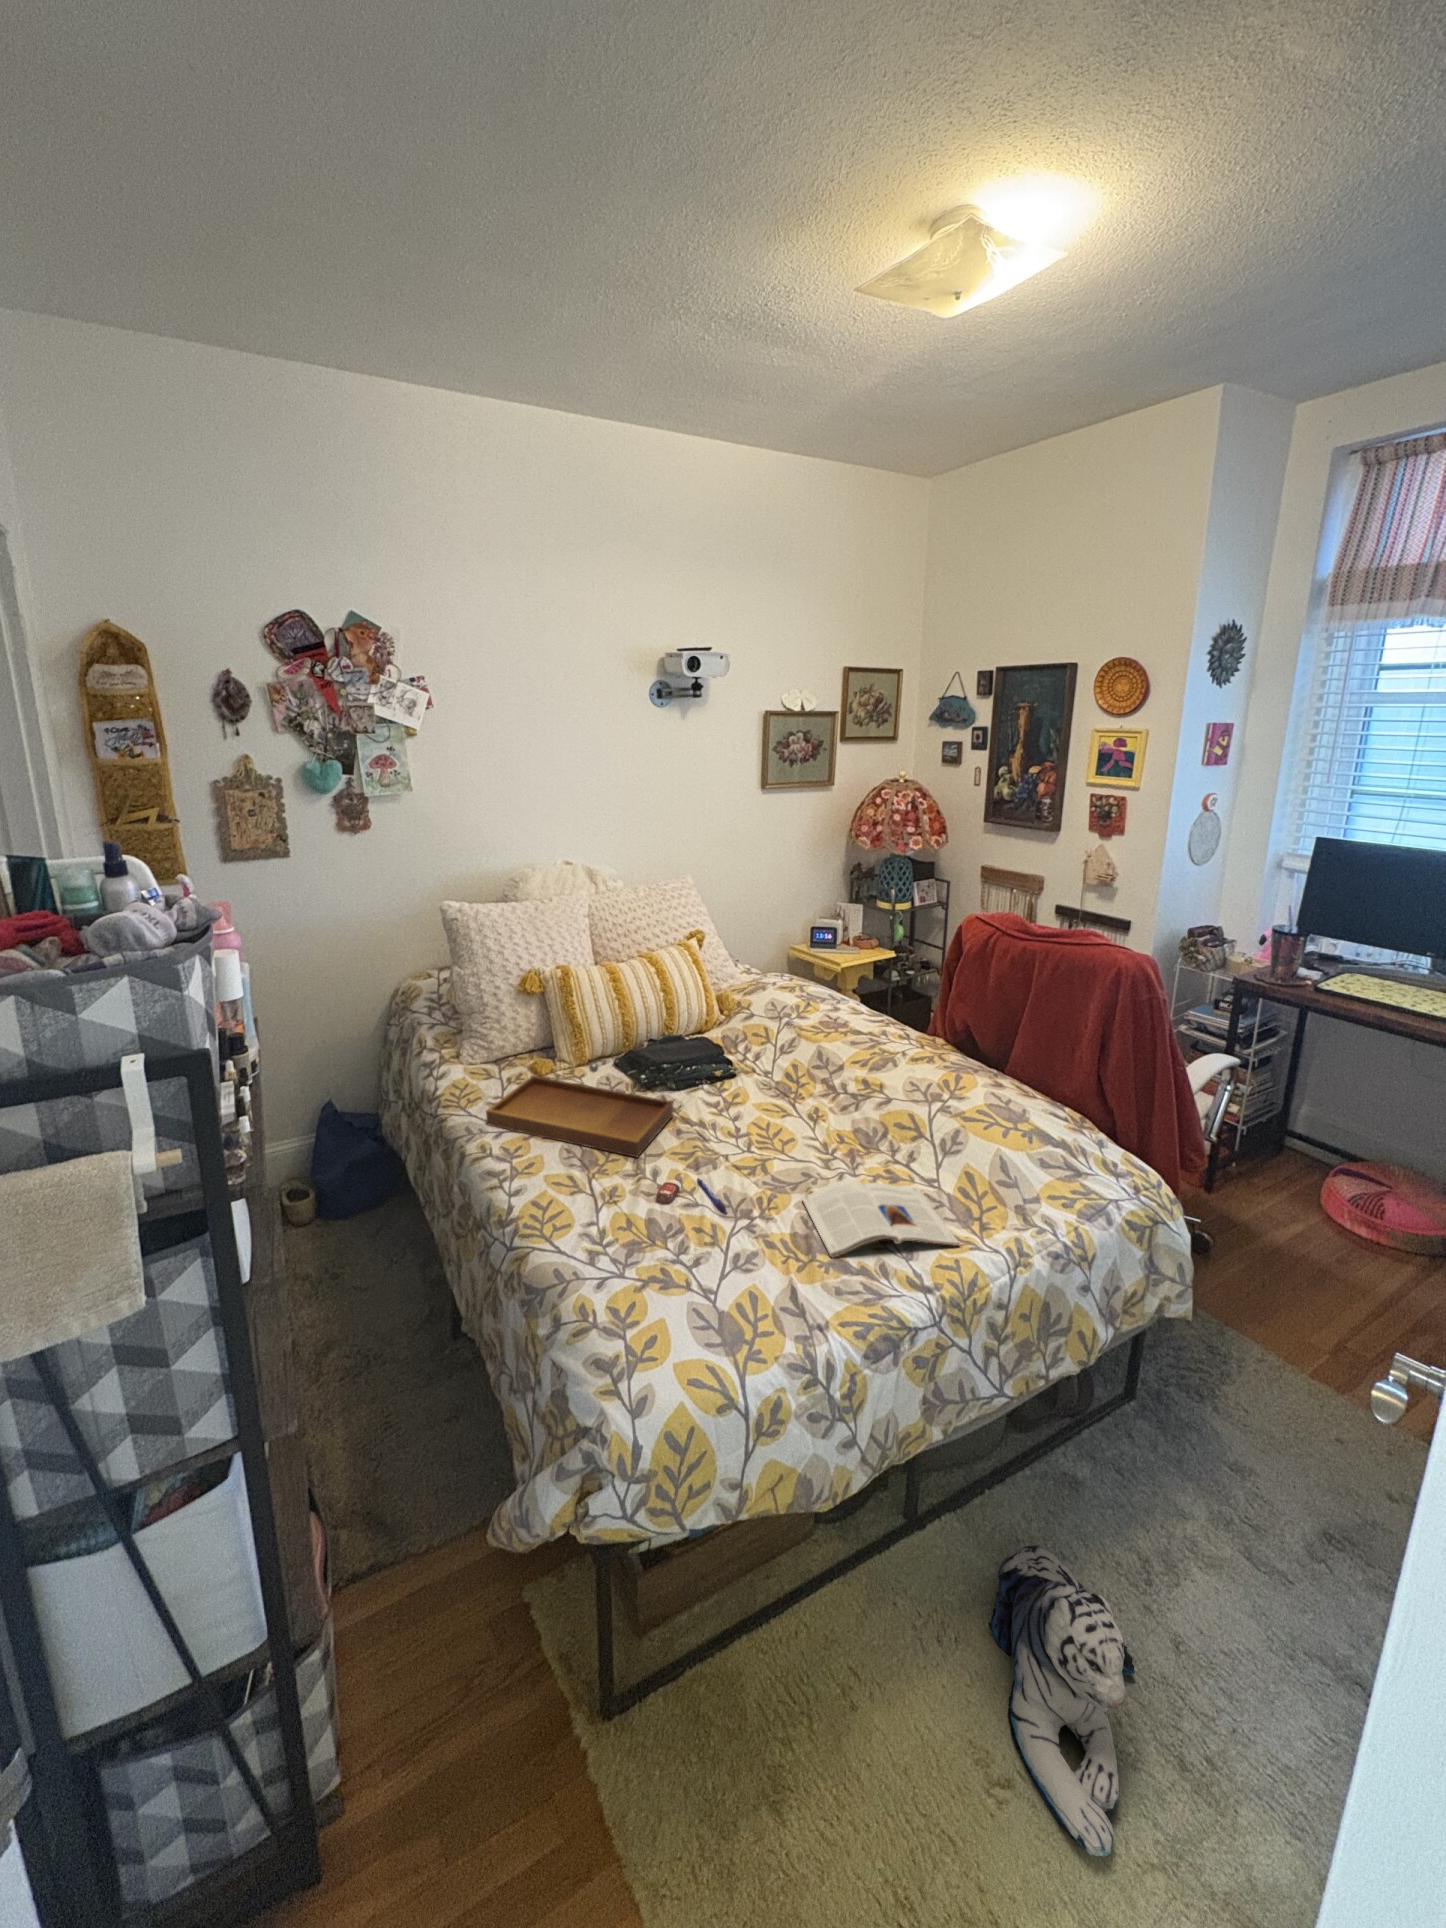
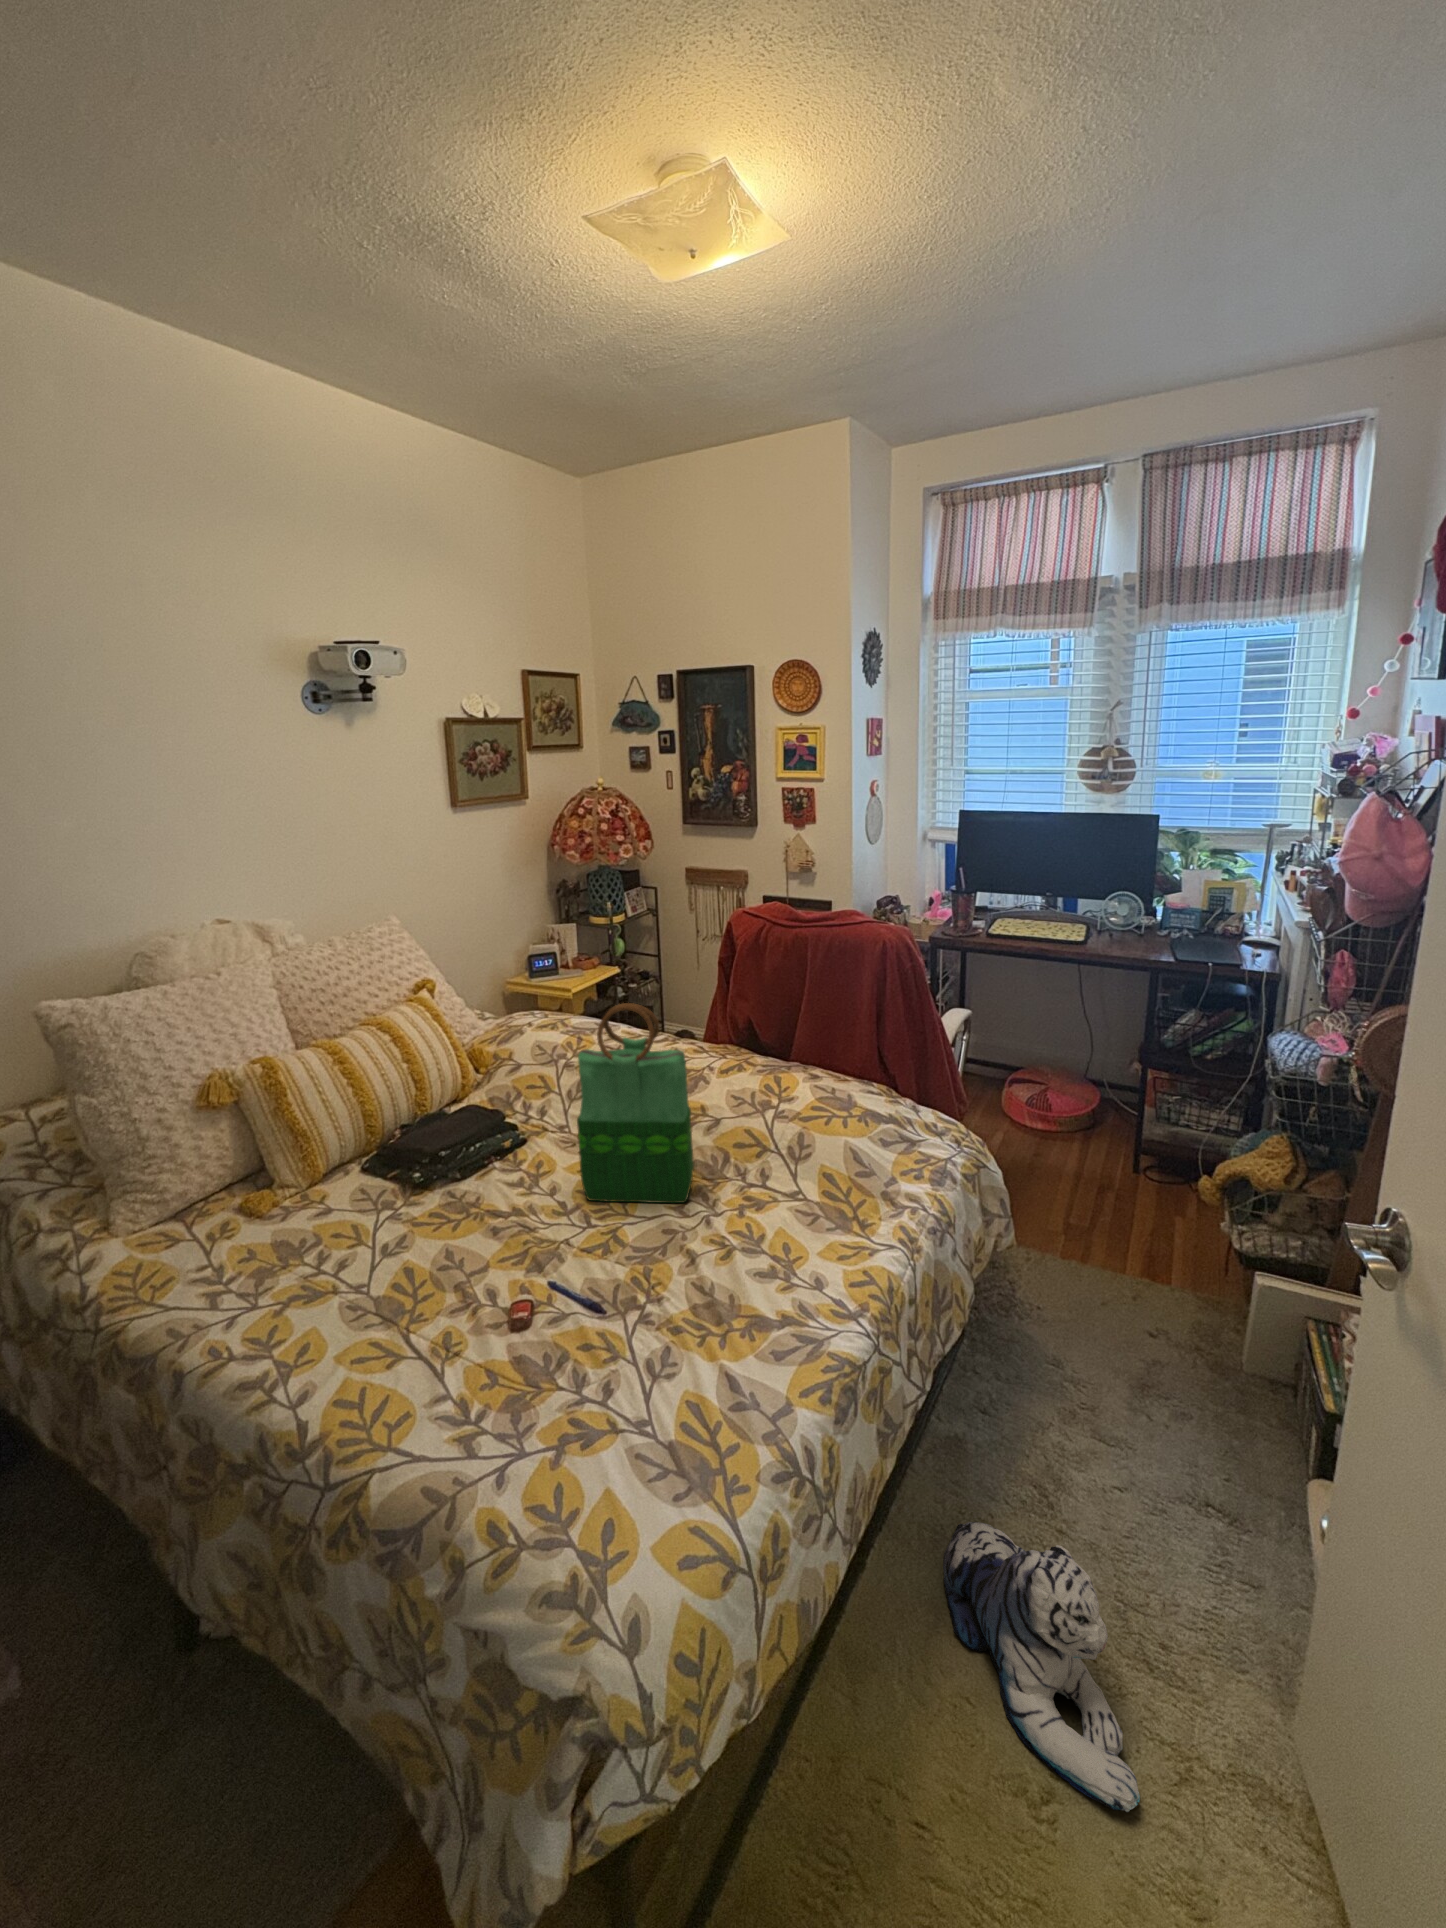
tote bag: none [753,975,850,1158] -> present [577,1003,694,1203]
tray: present [486,1063,673,1157] -> none [198,1177,478,1316]
magazine: present [802,1180,959,1258] -> none [681,1206,857,1319]

